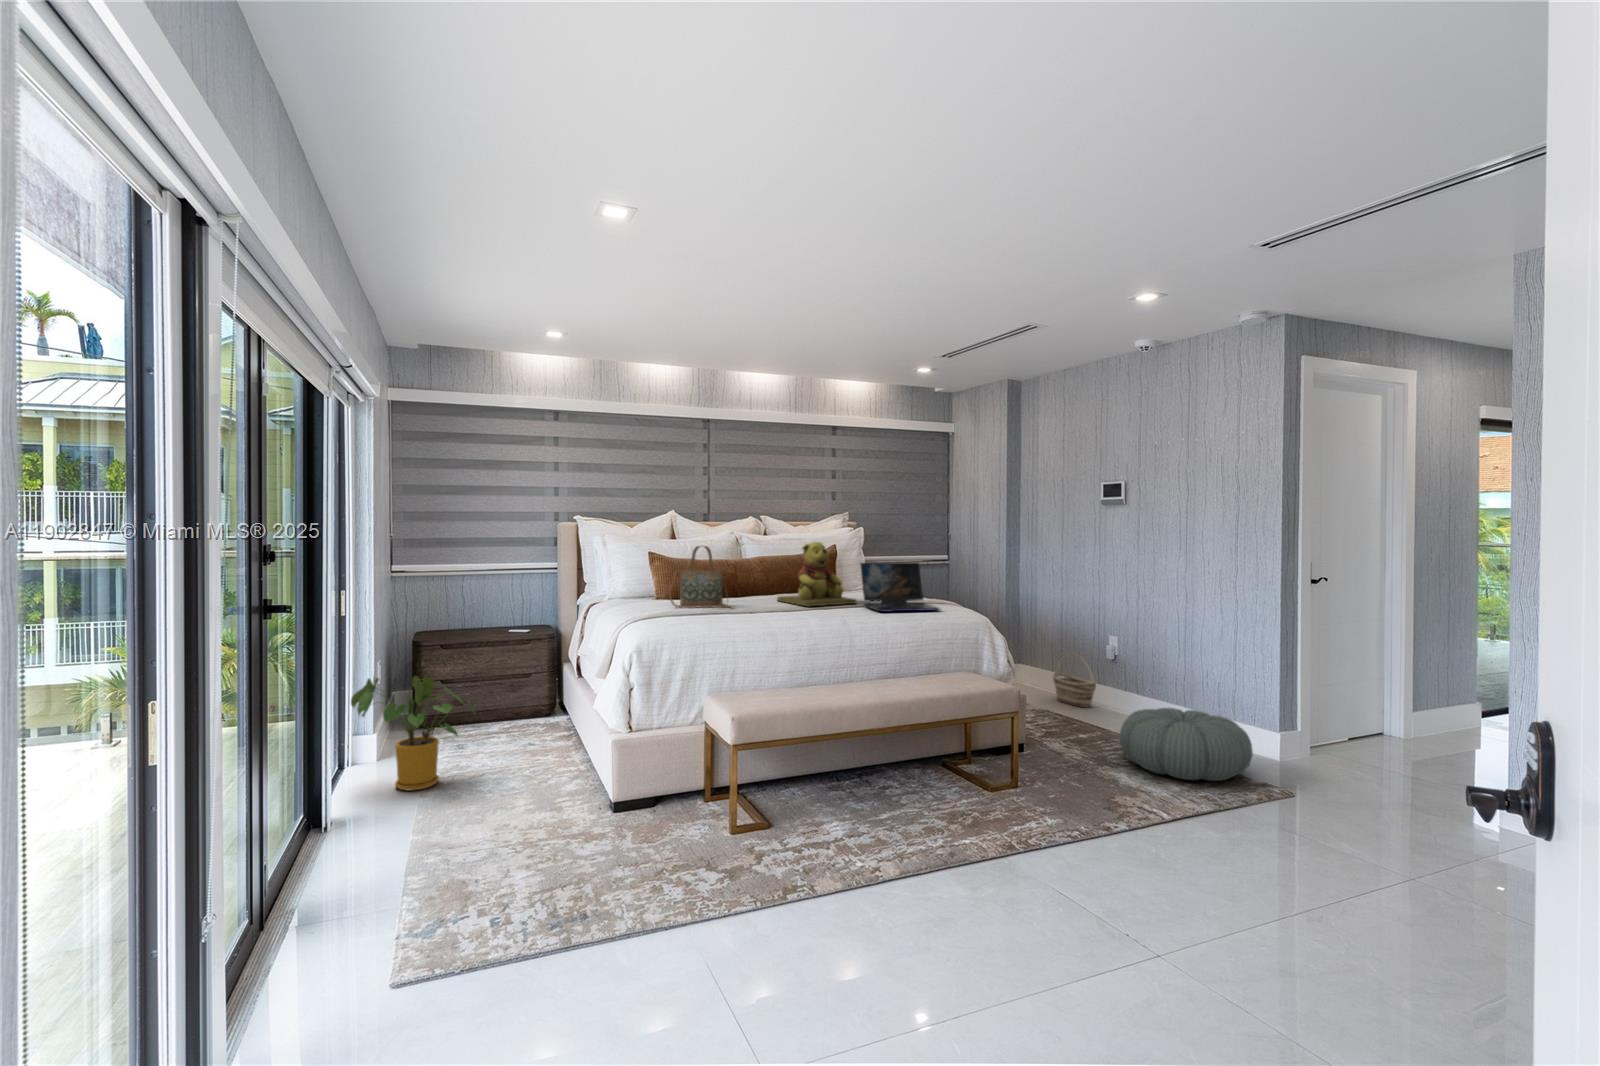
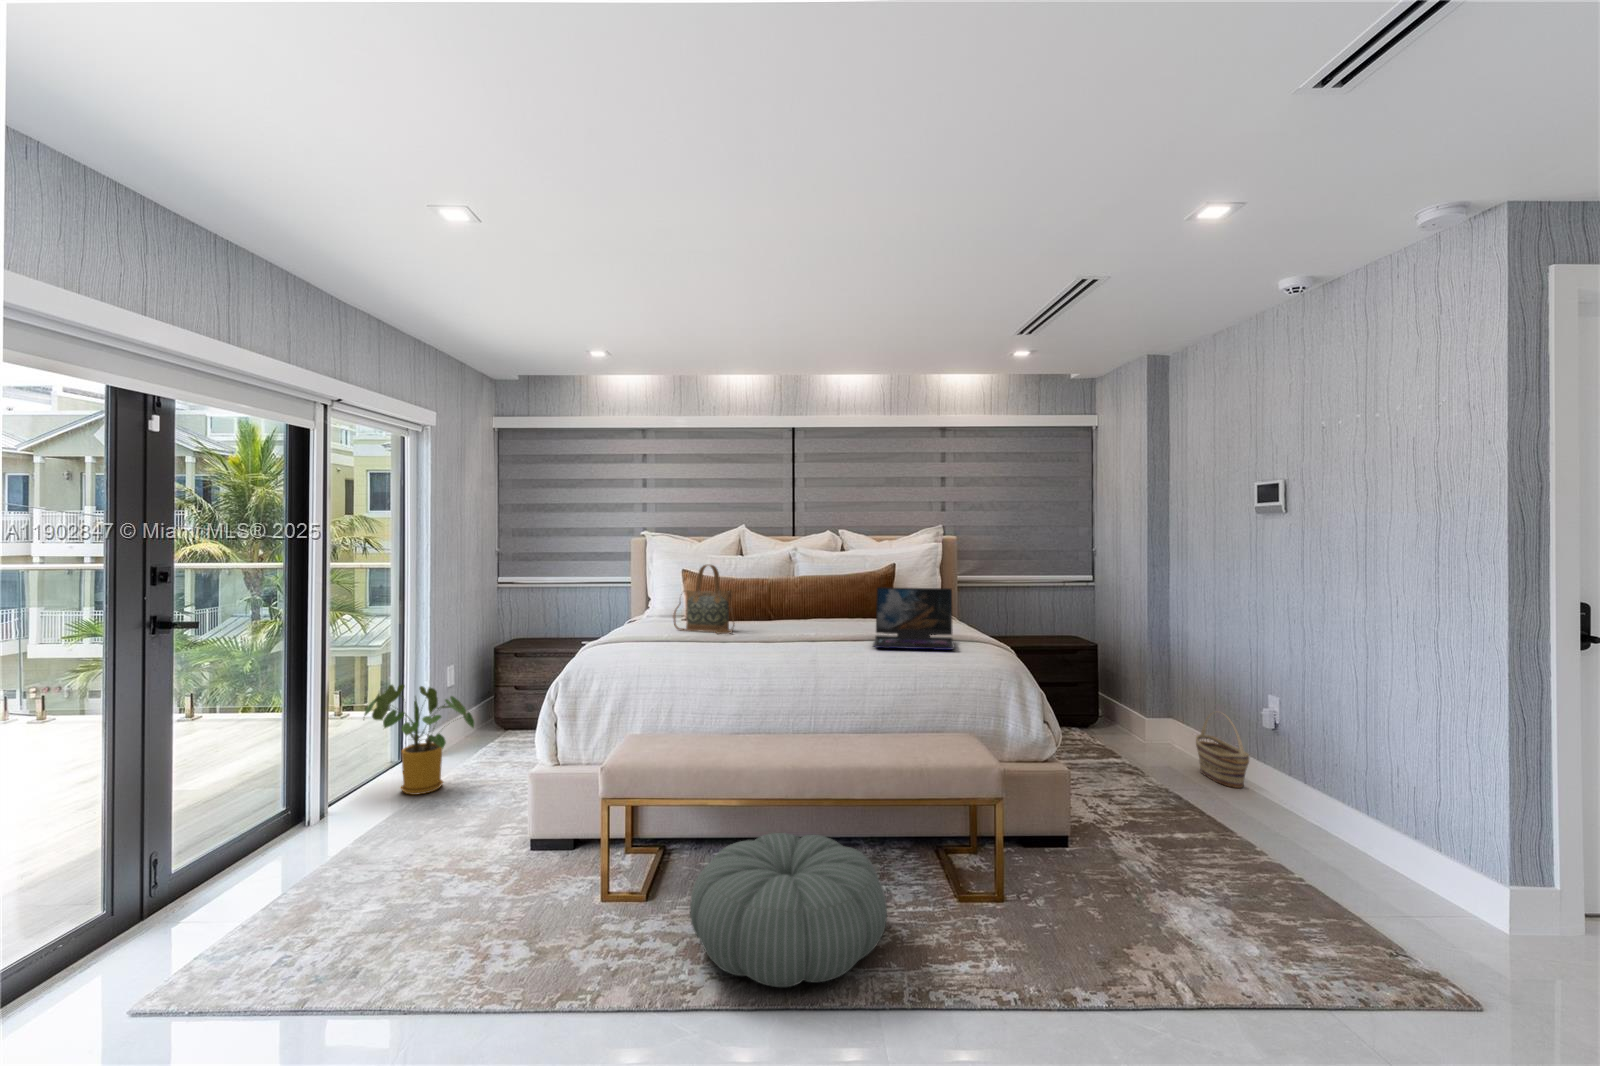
teddy bear: present [777,542,857,606] -> none [801,561,879,636]
pouf: present [1120,708,1253,781] -> present [690,833,887,987]

